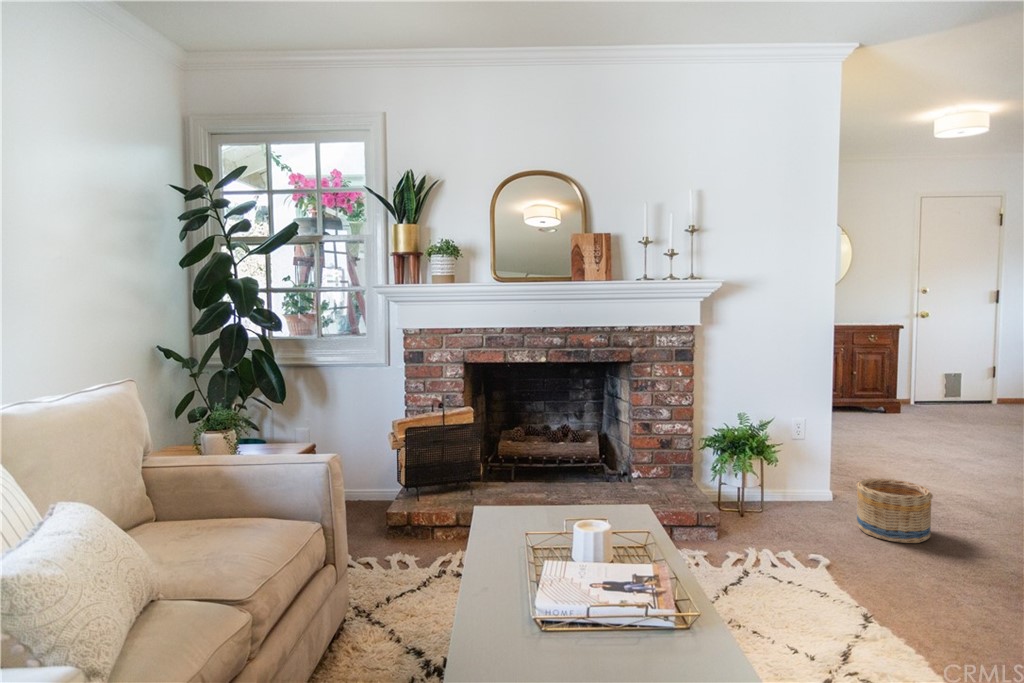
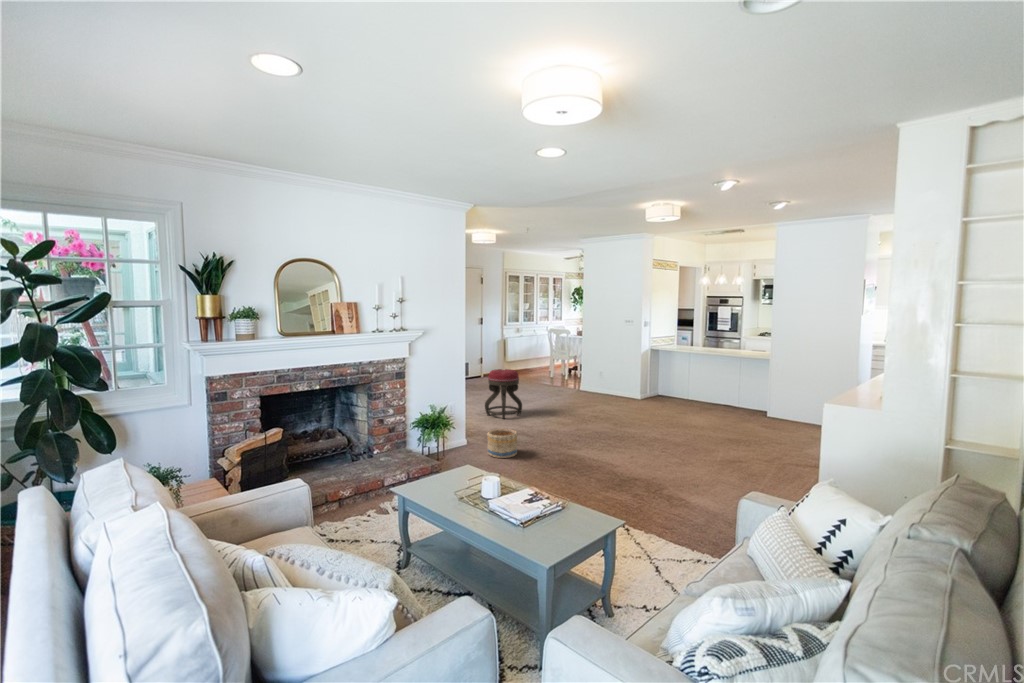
ottoman: none [904,372,995,469] -> present [485,369,522,419]

